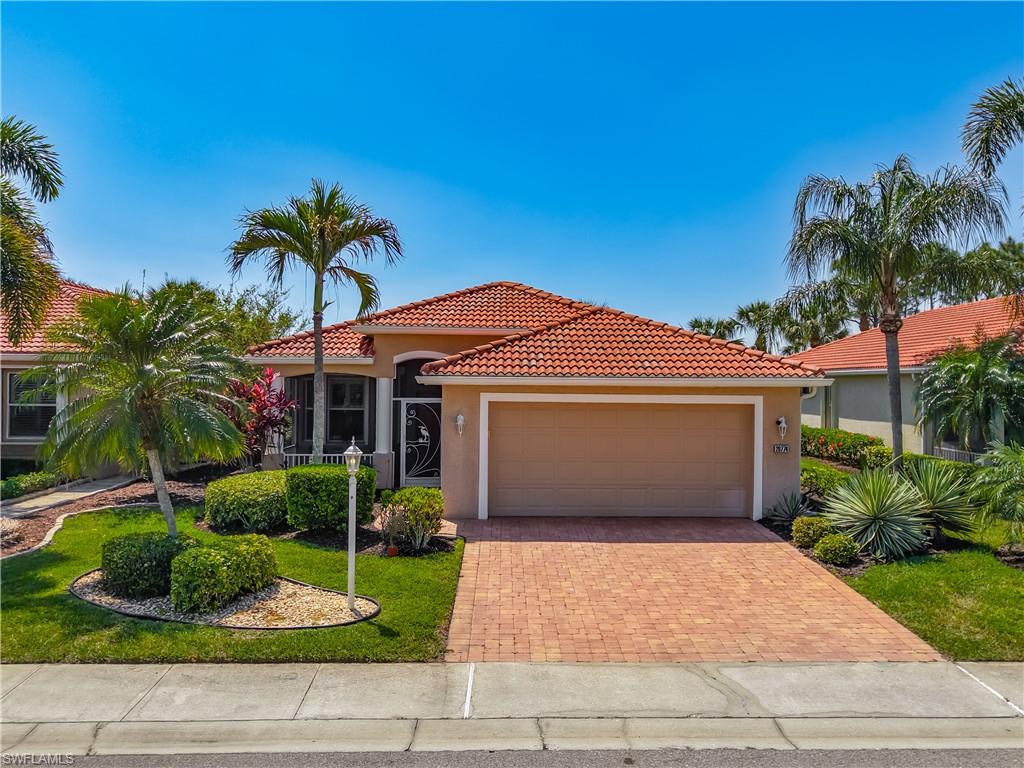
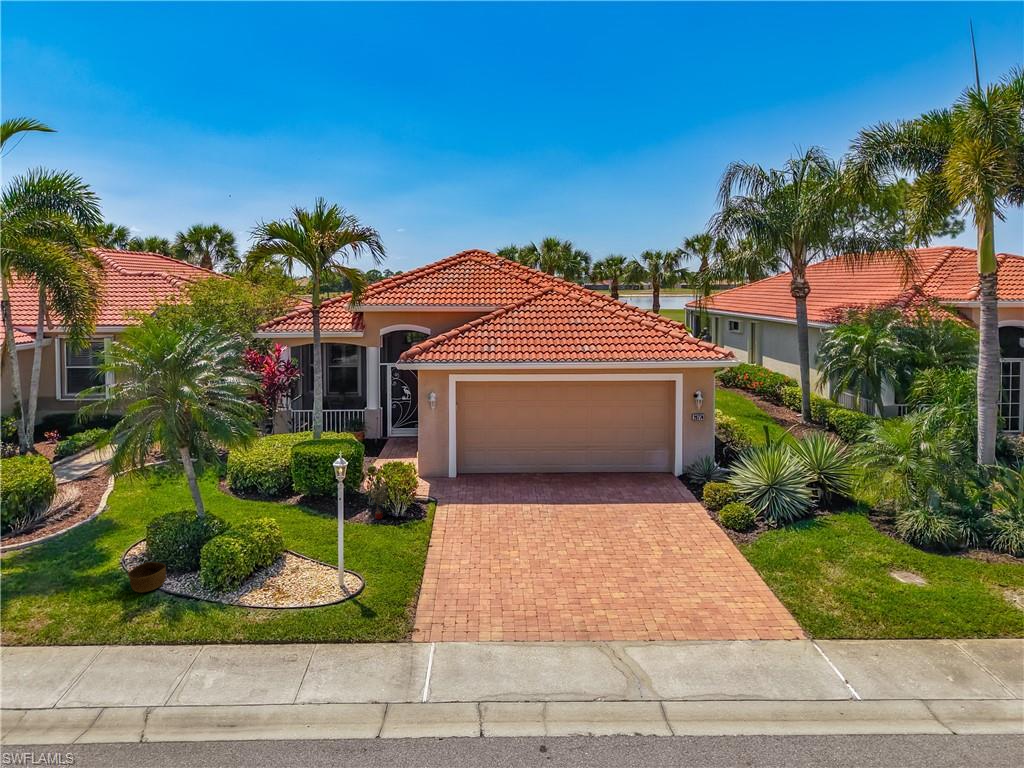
basket: none [83,575,130,610] -> present [128,562,166,592]

